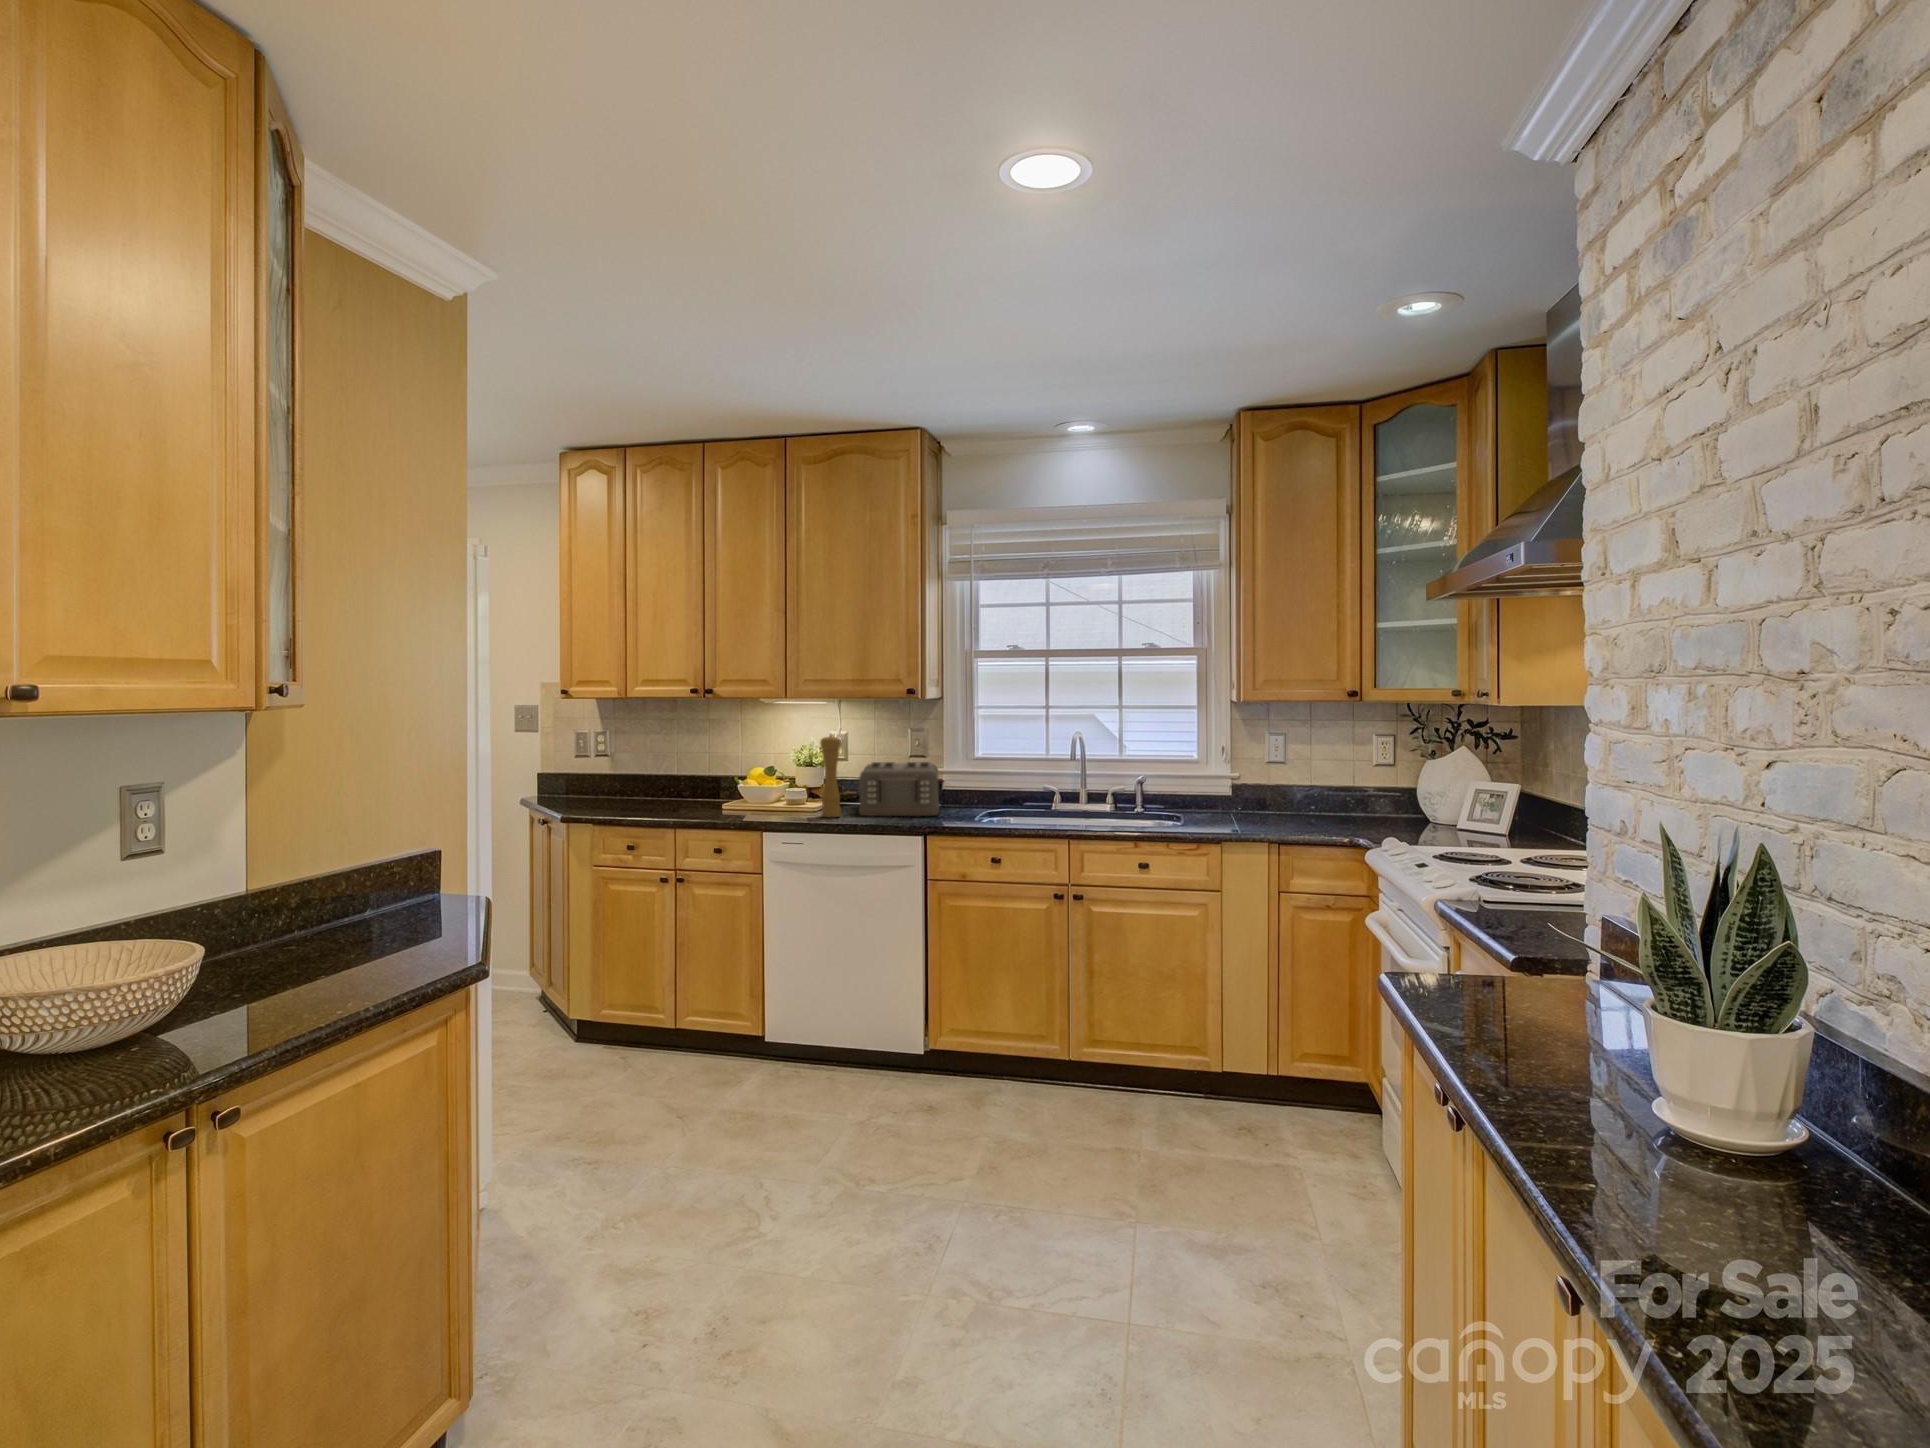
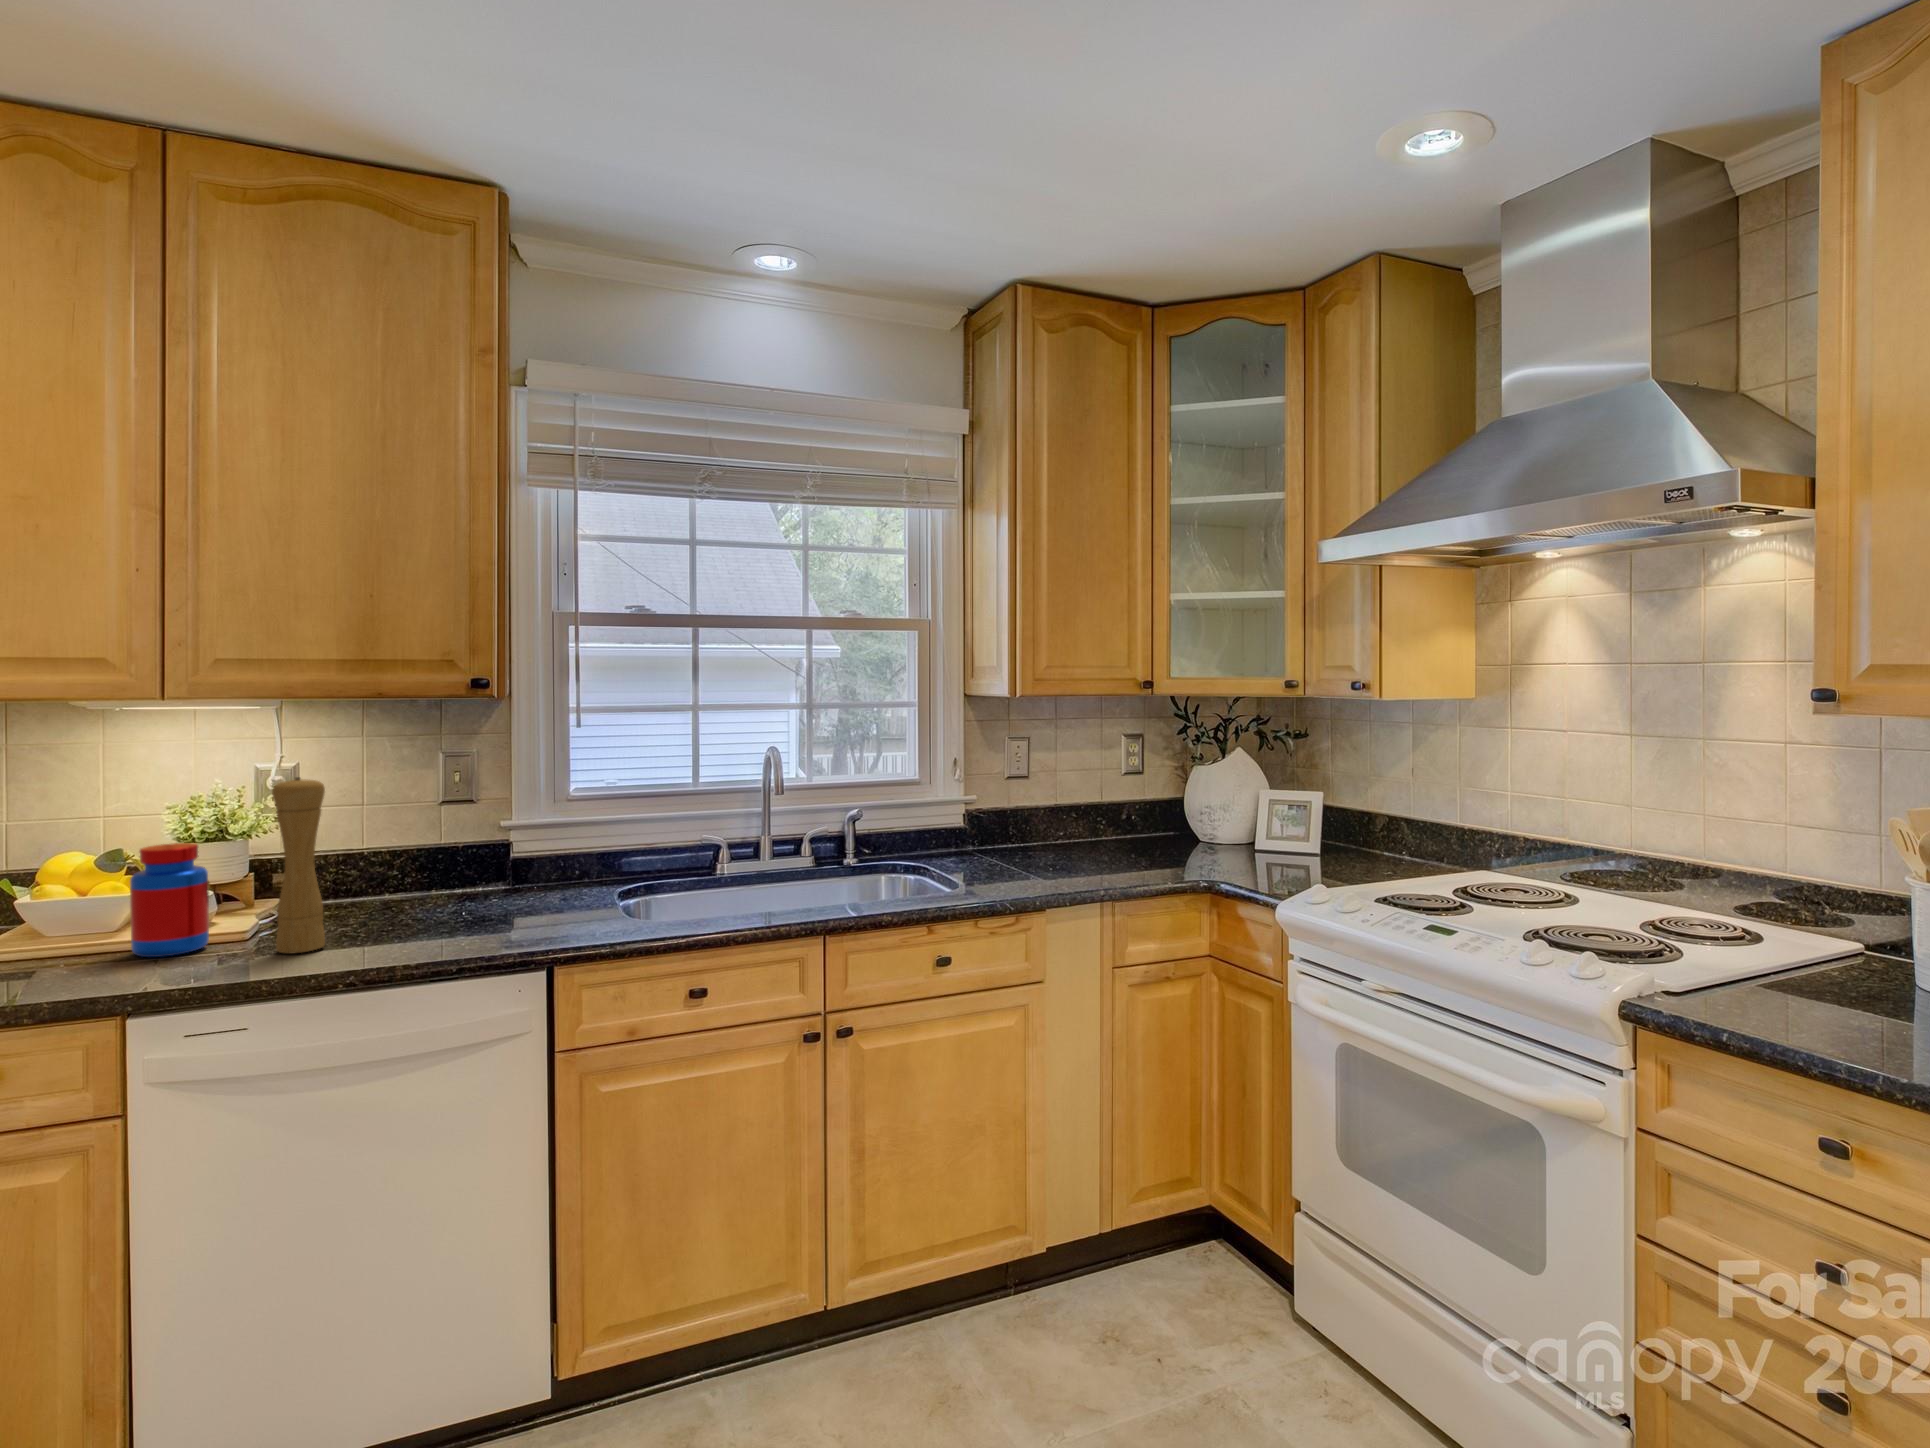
toaster: present [859,762,939,816] -> none [348,812,537,936]
jar: none [772,764,800,813] -> present [130,843,209,957]

